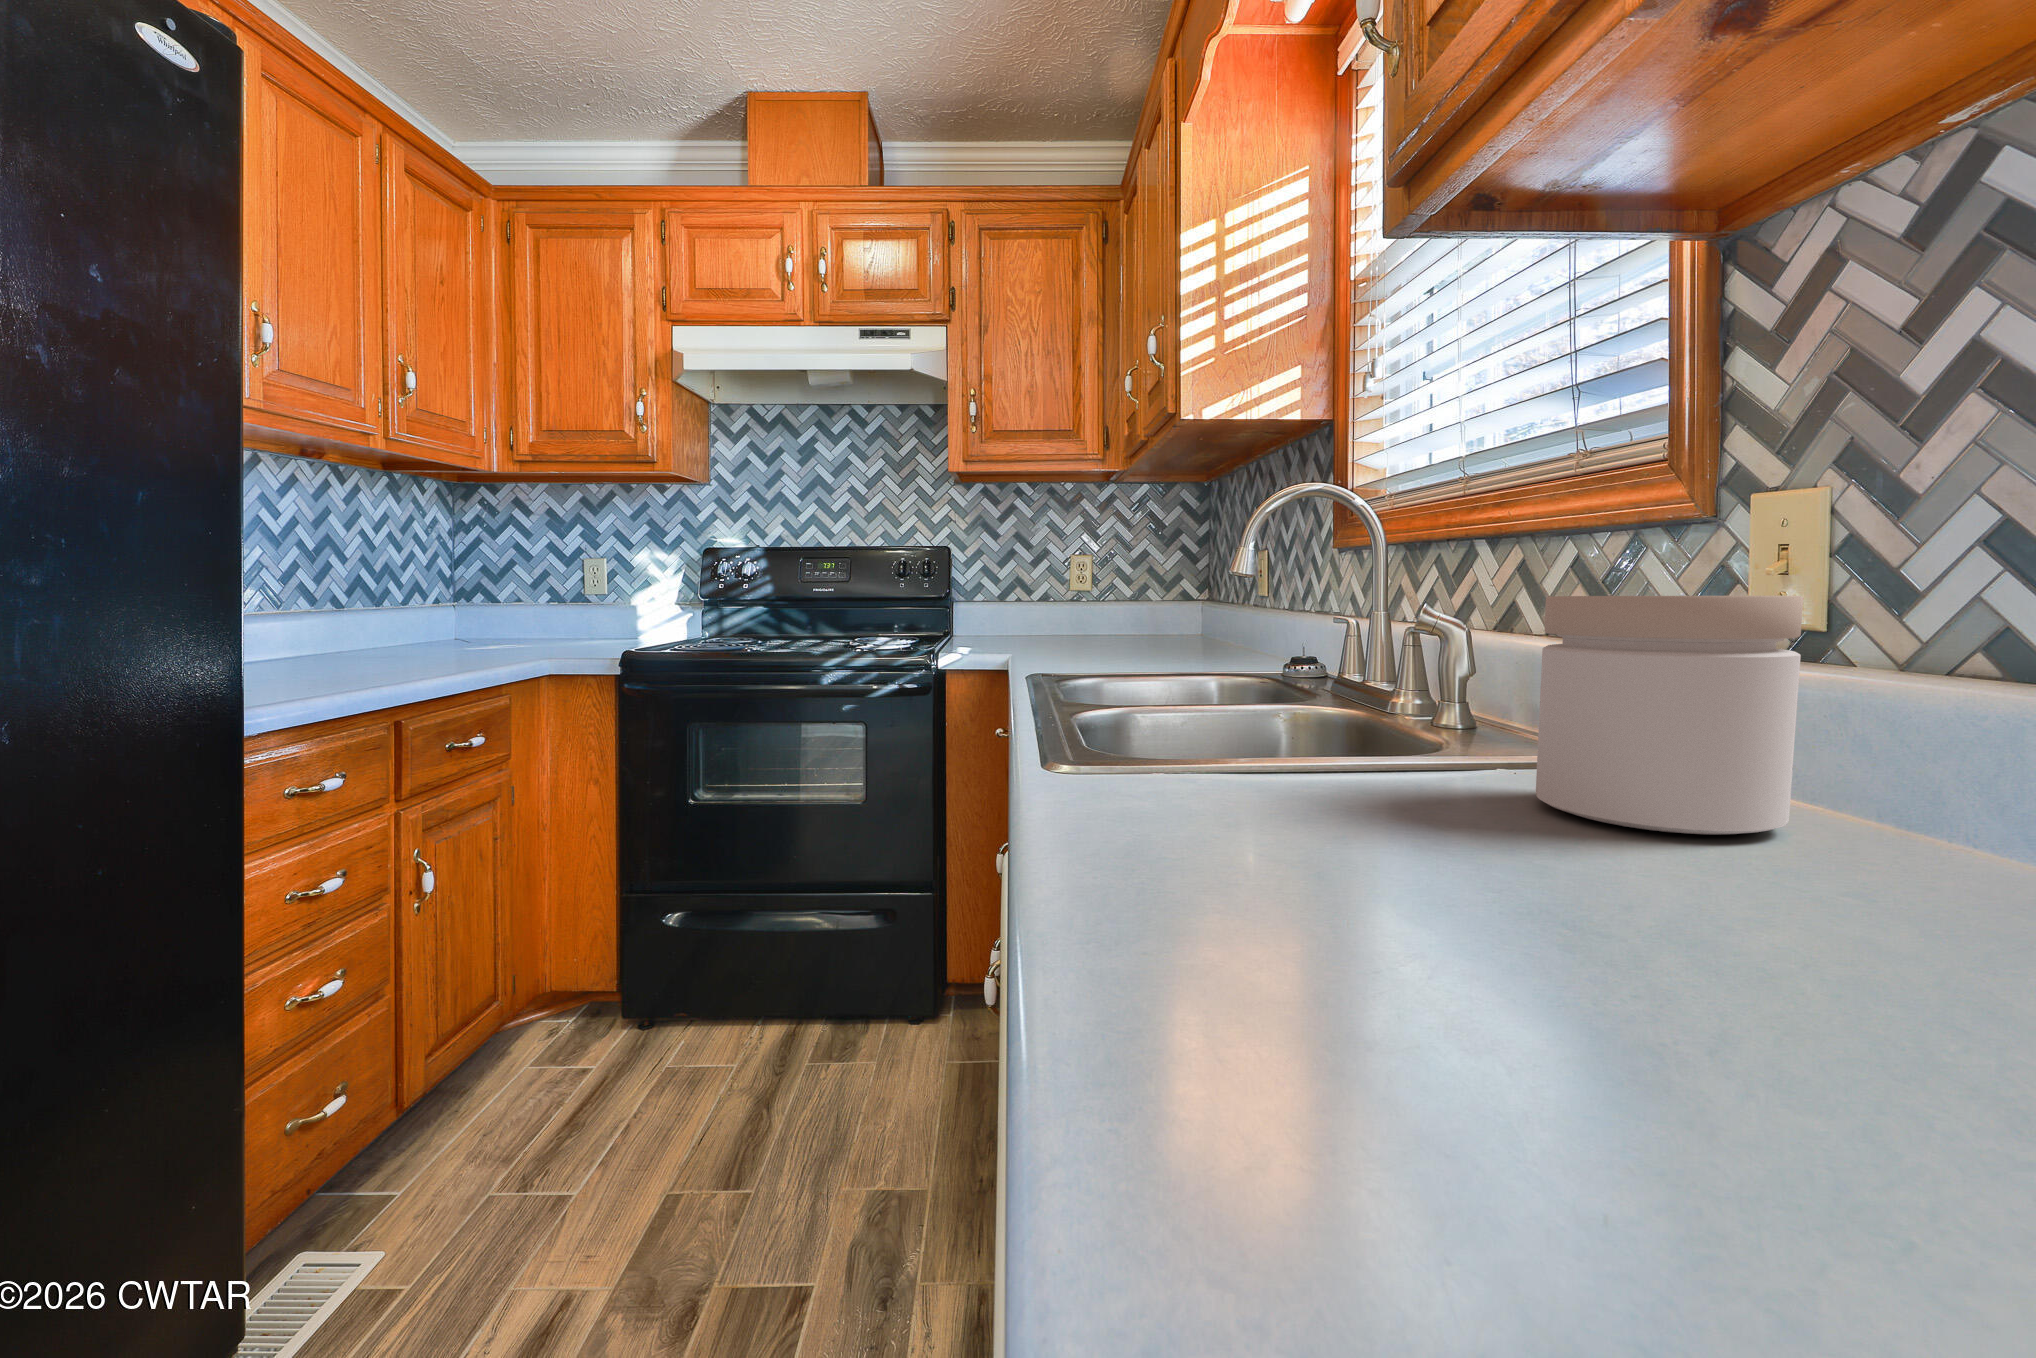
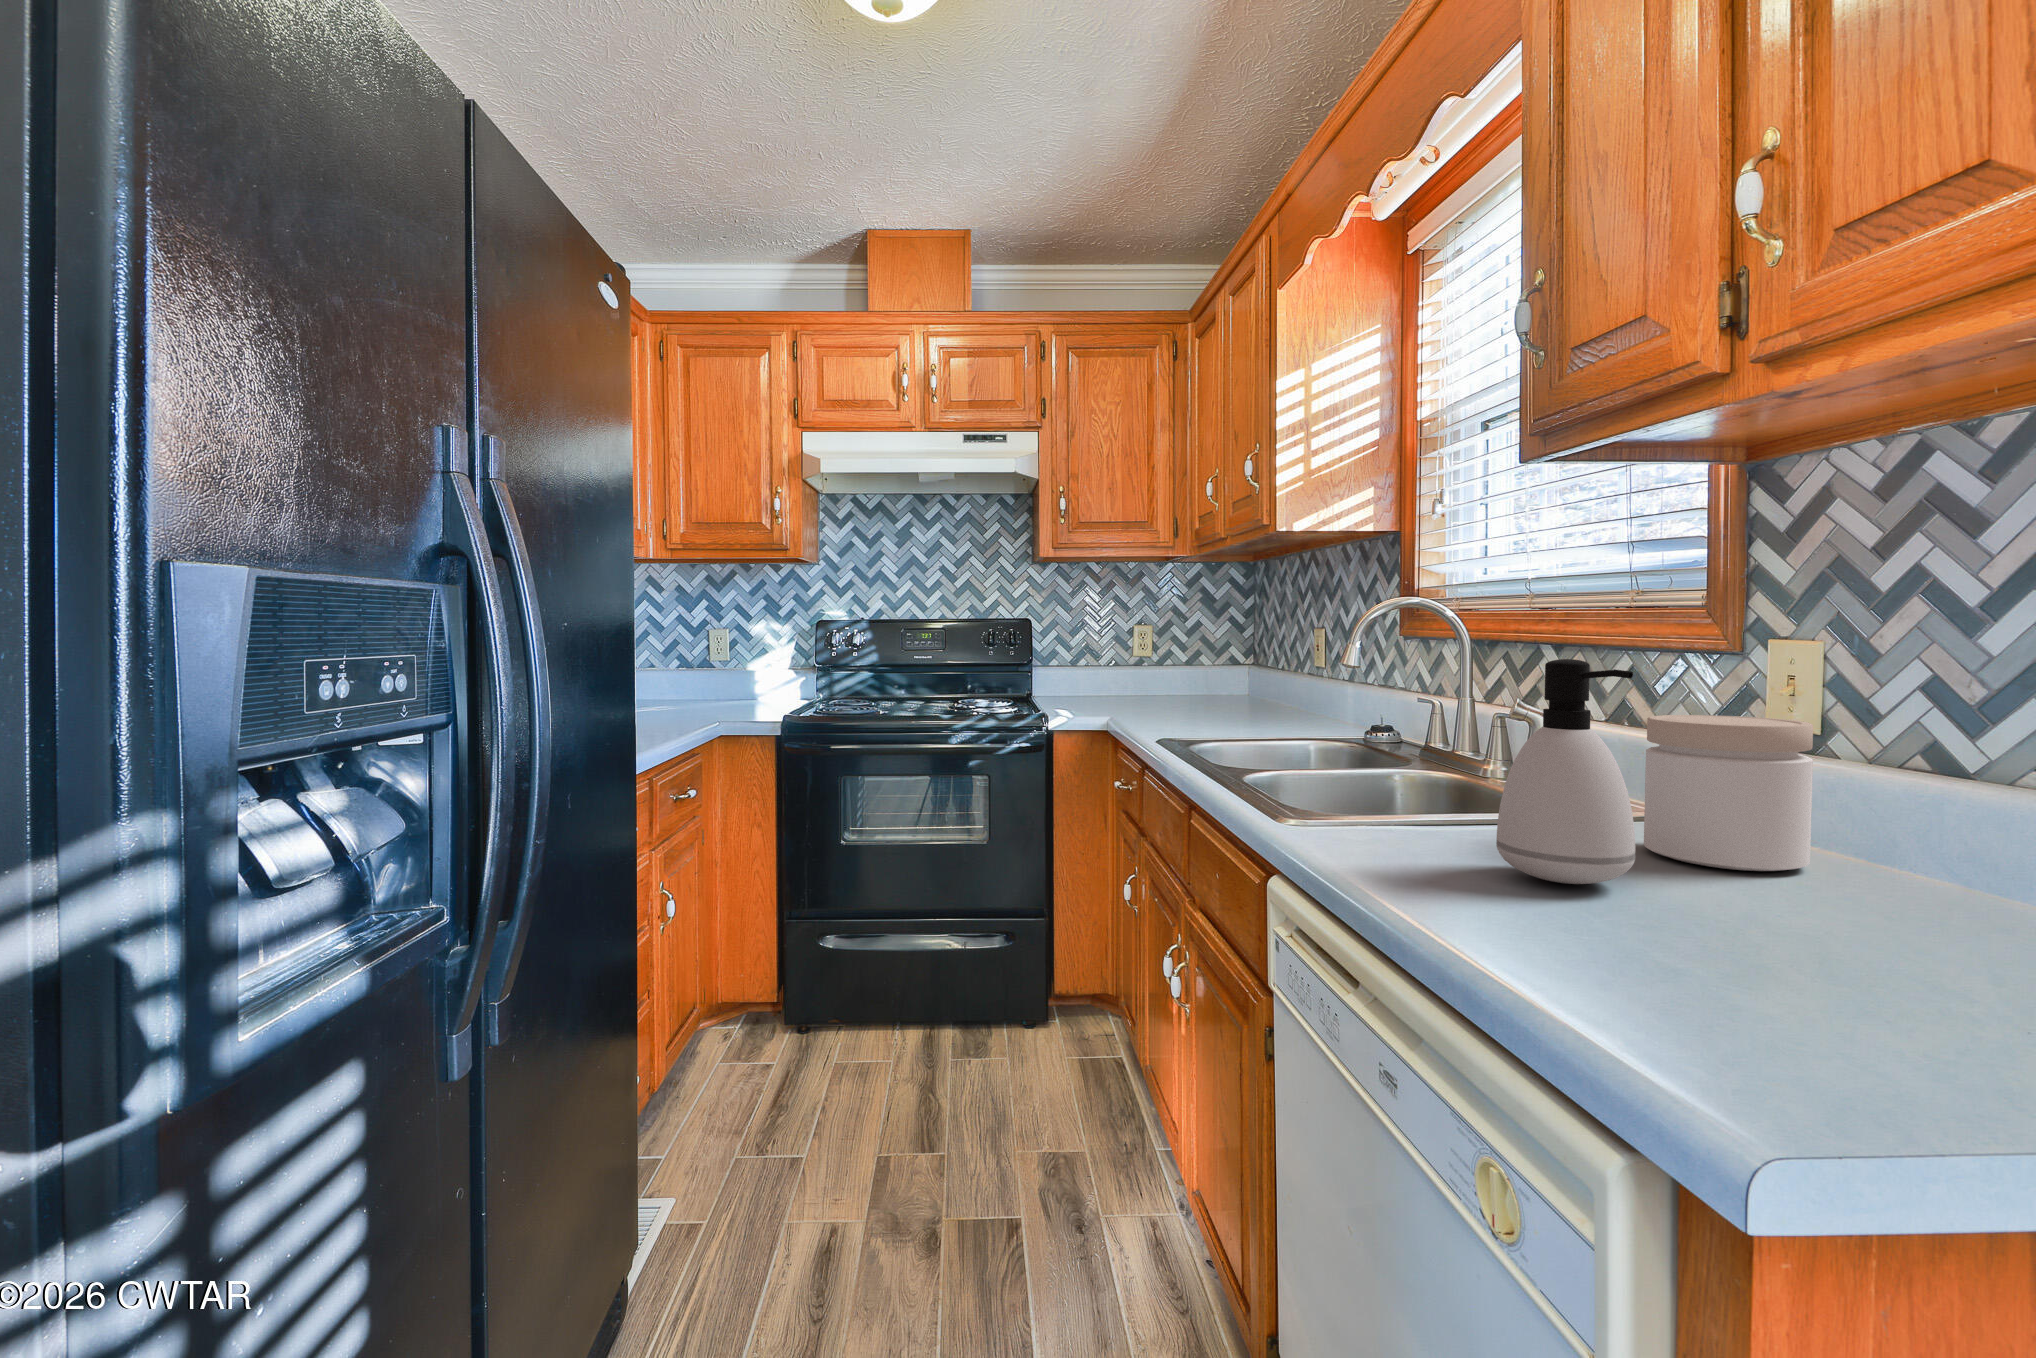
soap dispenser: none [1270,478,1479,852] -> present [1496,659,1635,884]

